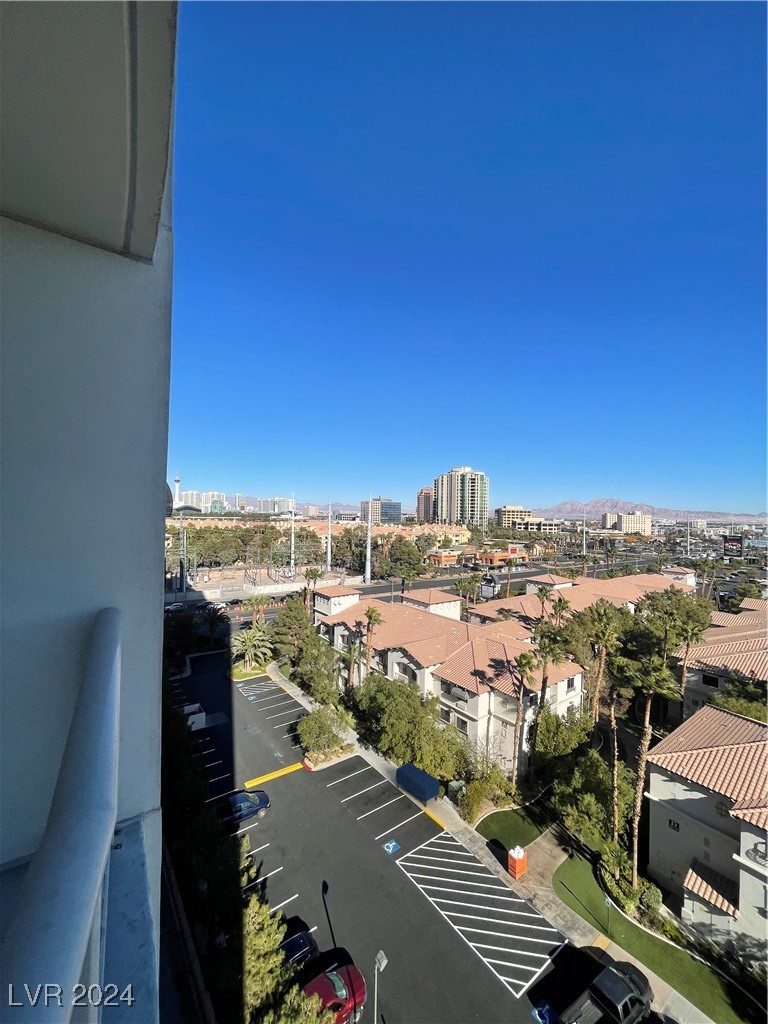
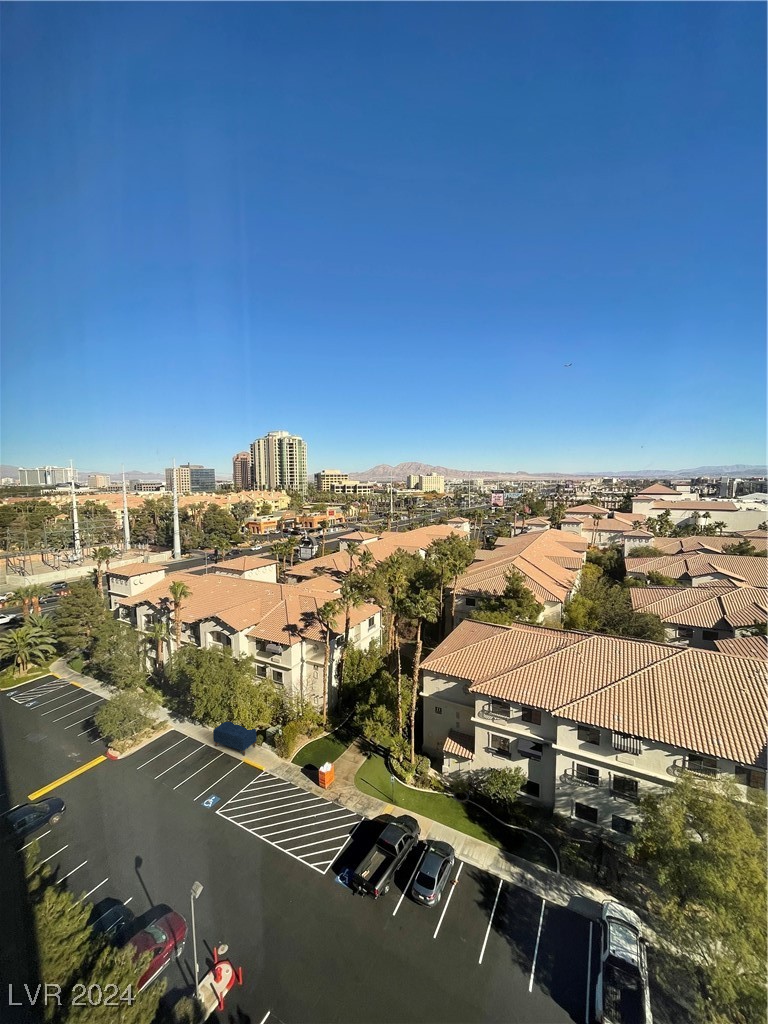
potted tree: none [695,919,724,969] -> present [453,772,469,802]

